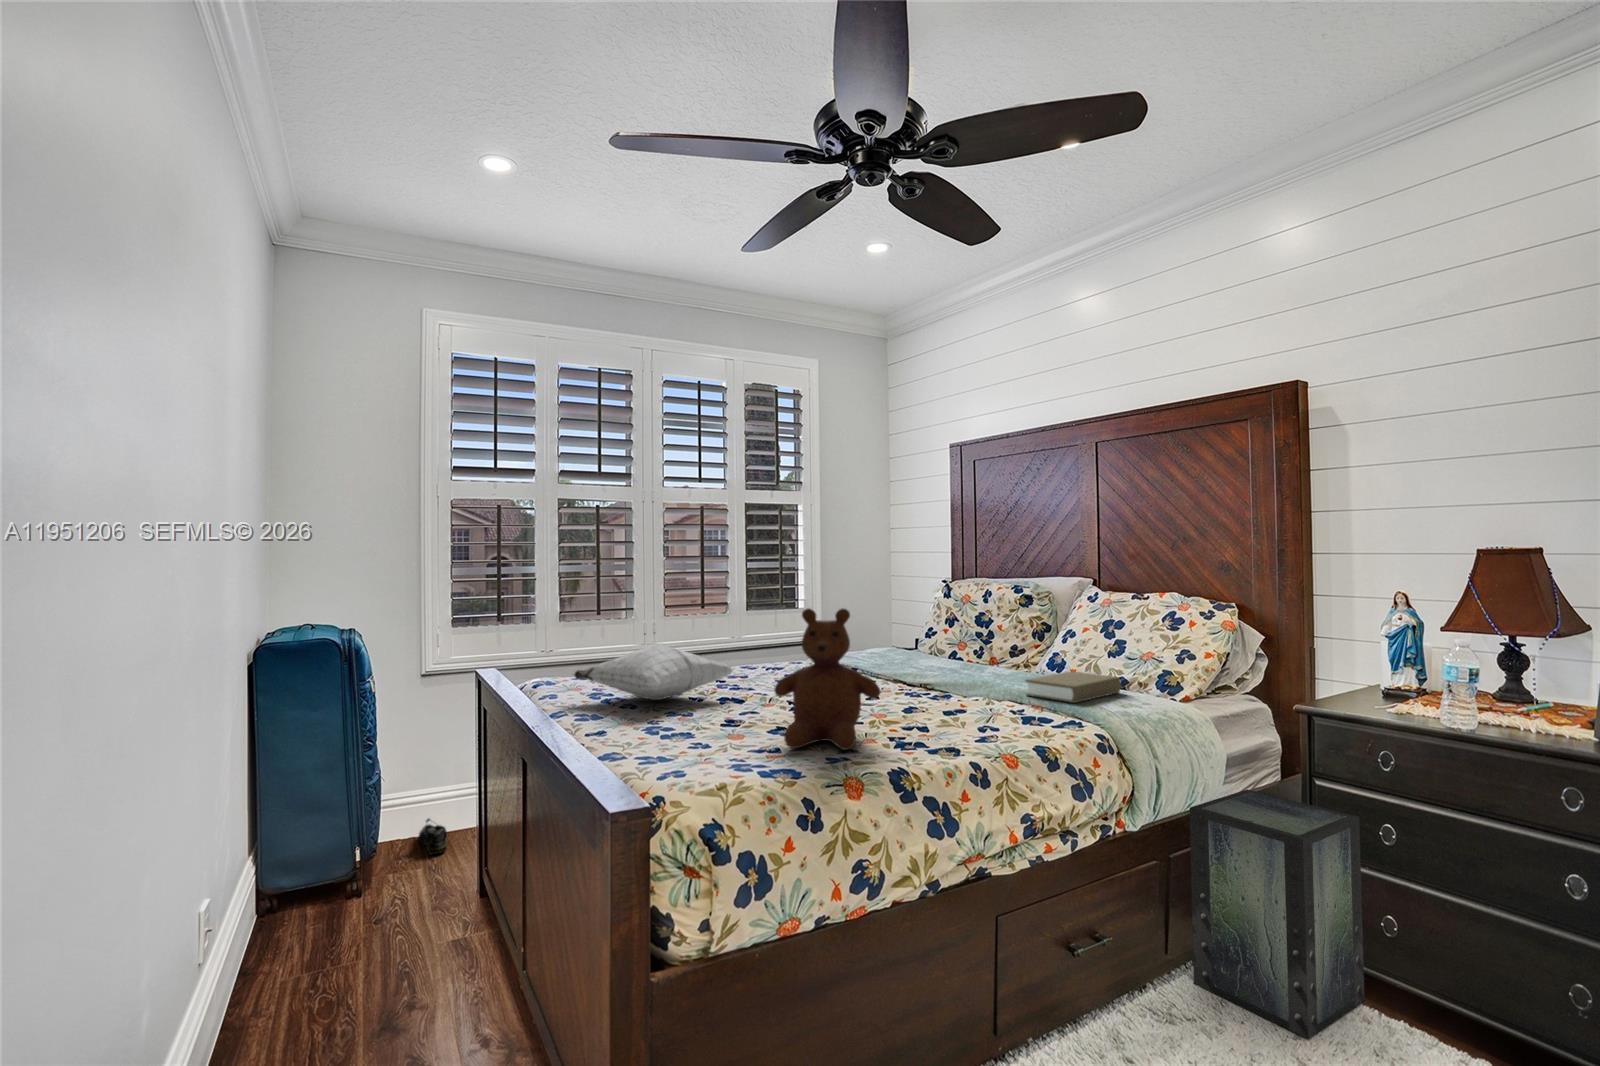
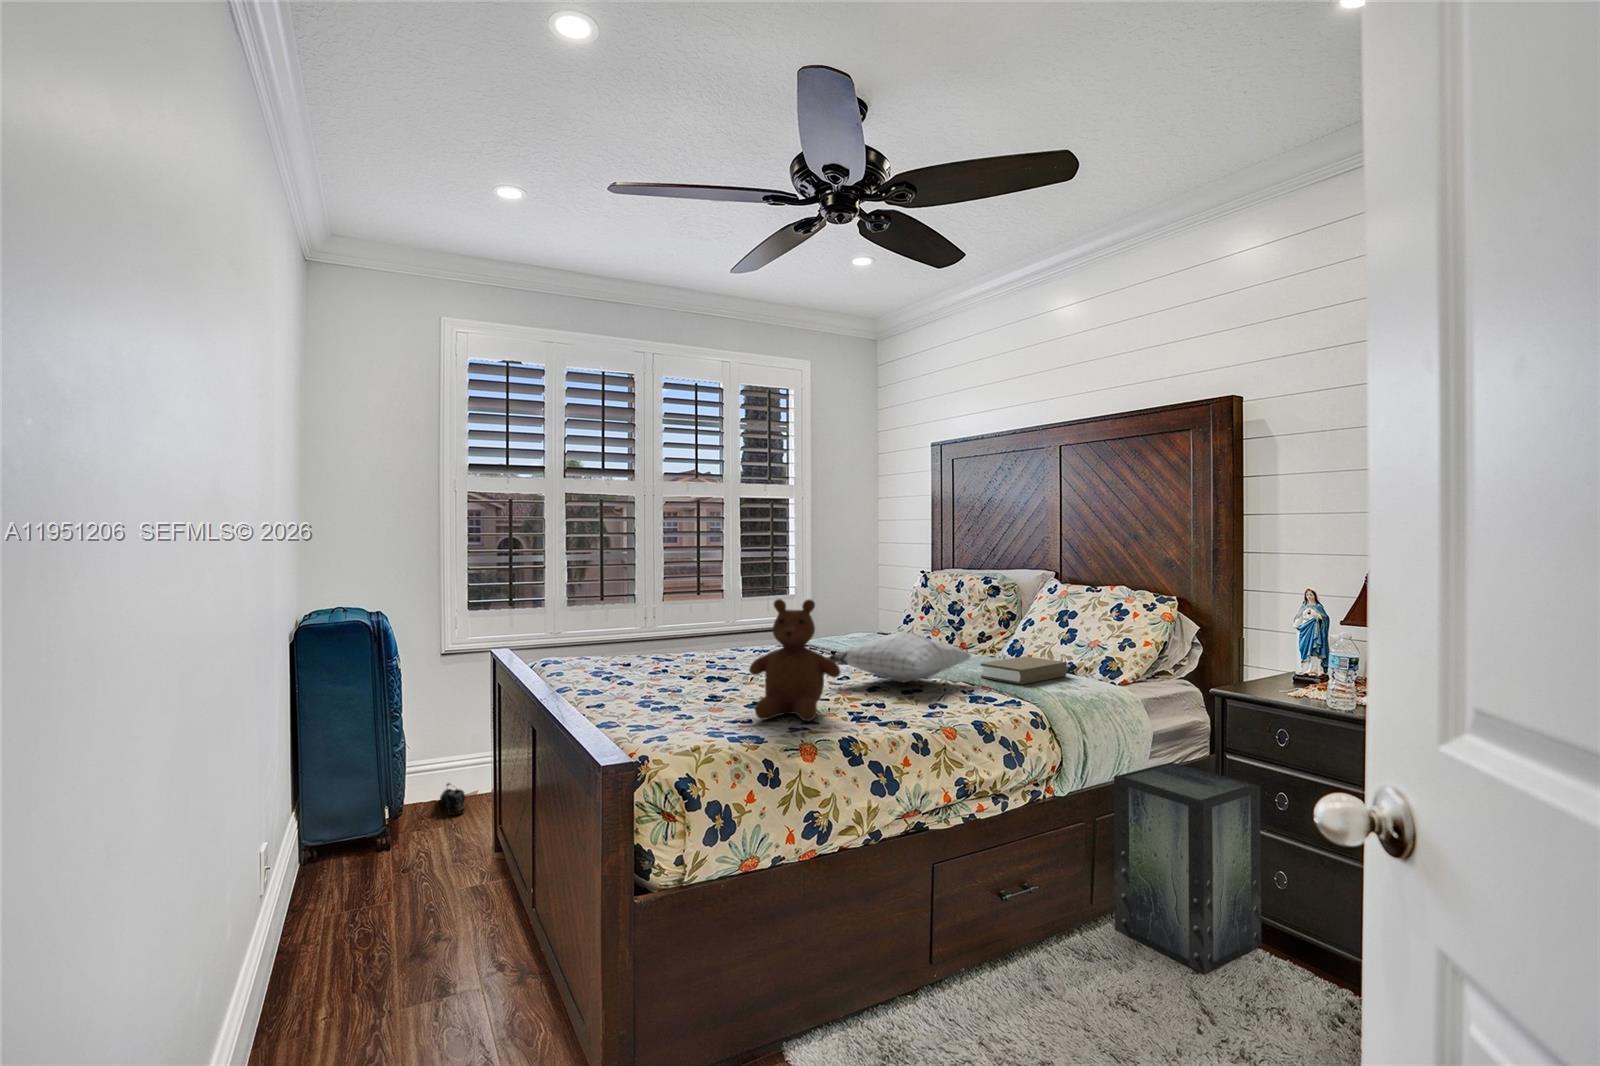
pillow: present [574,645,733,700] -> present [829,632,971,683]

